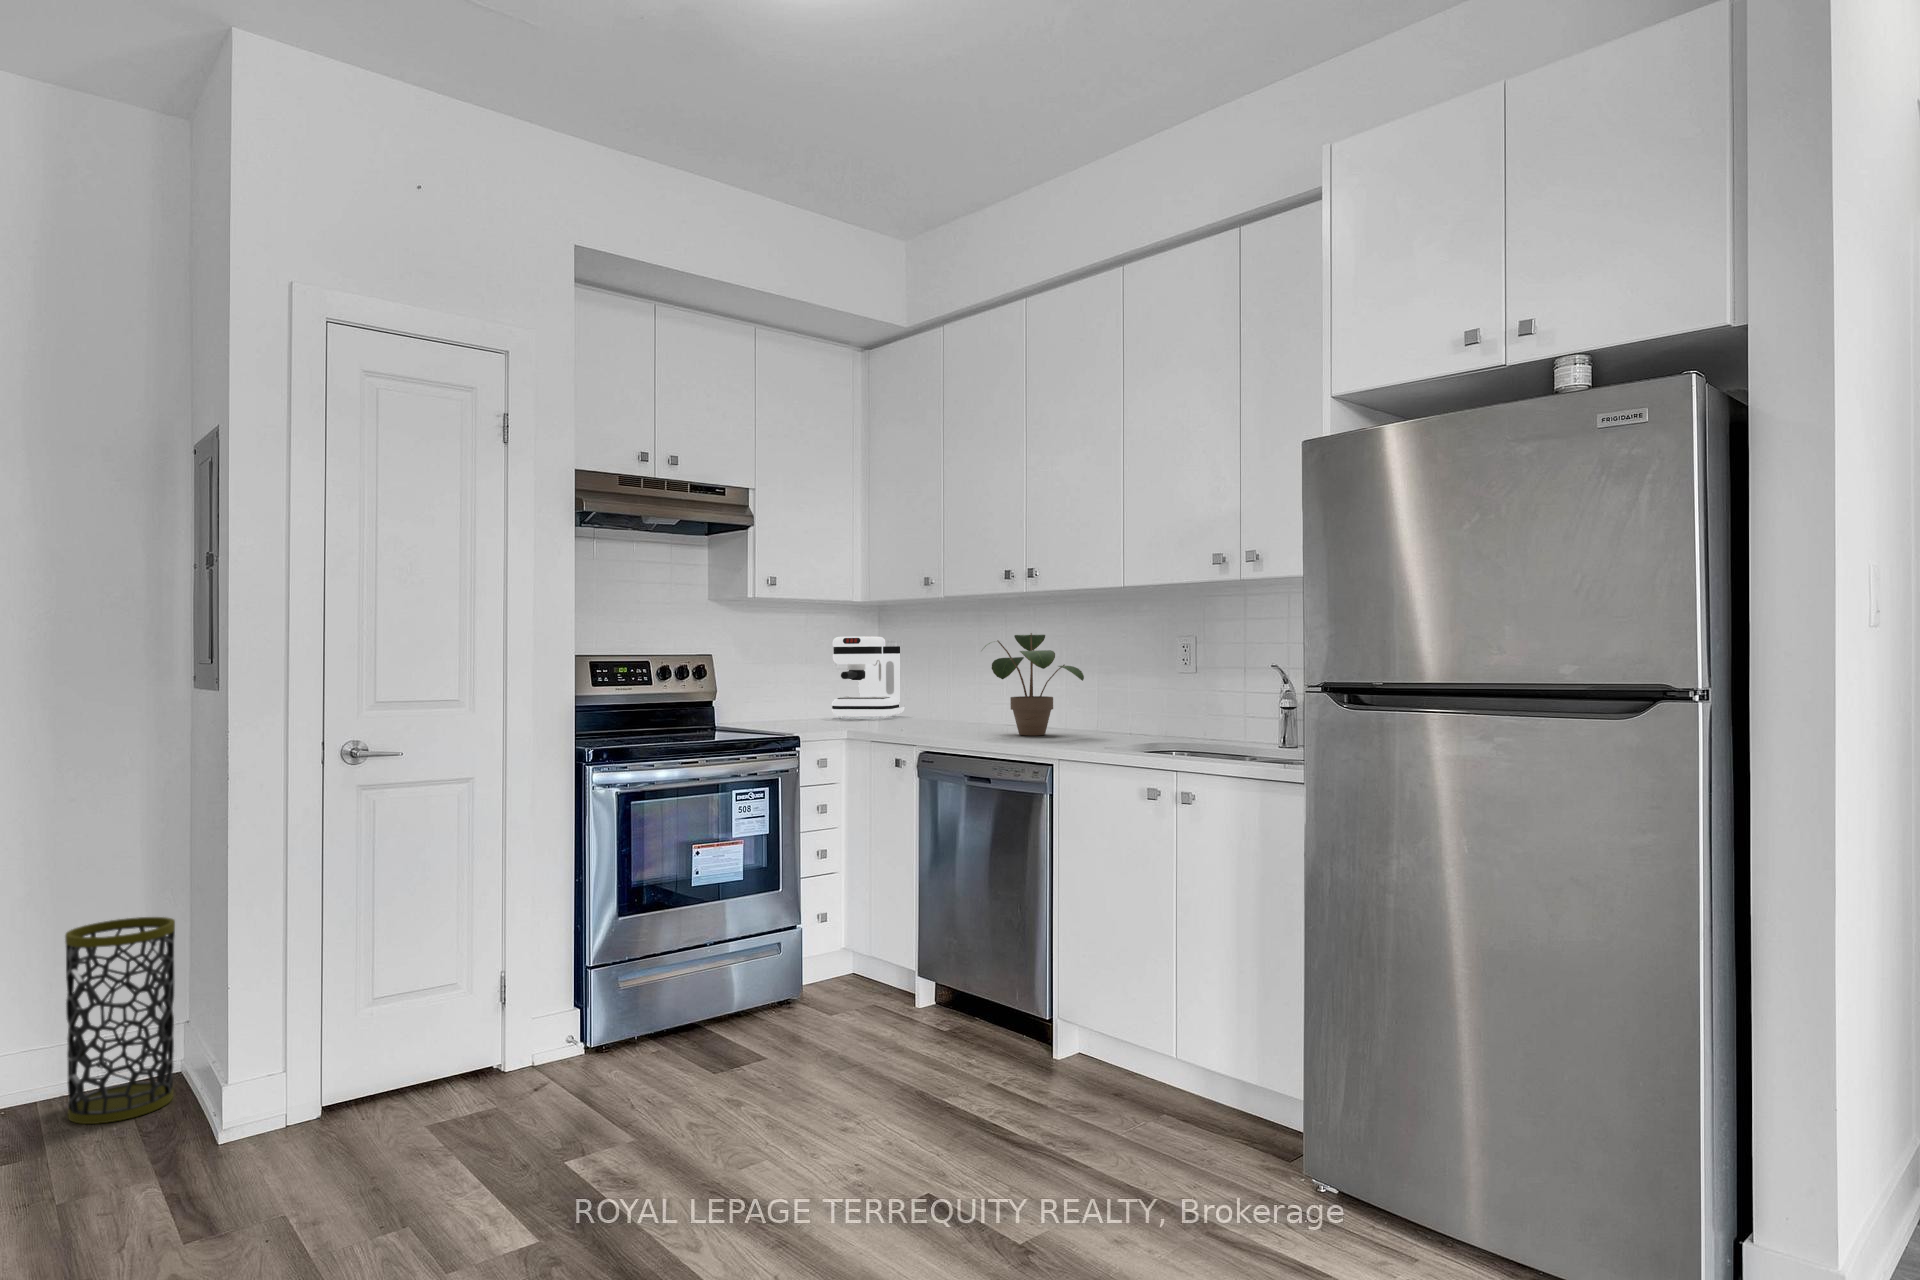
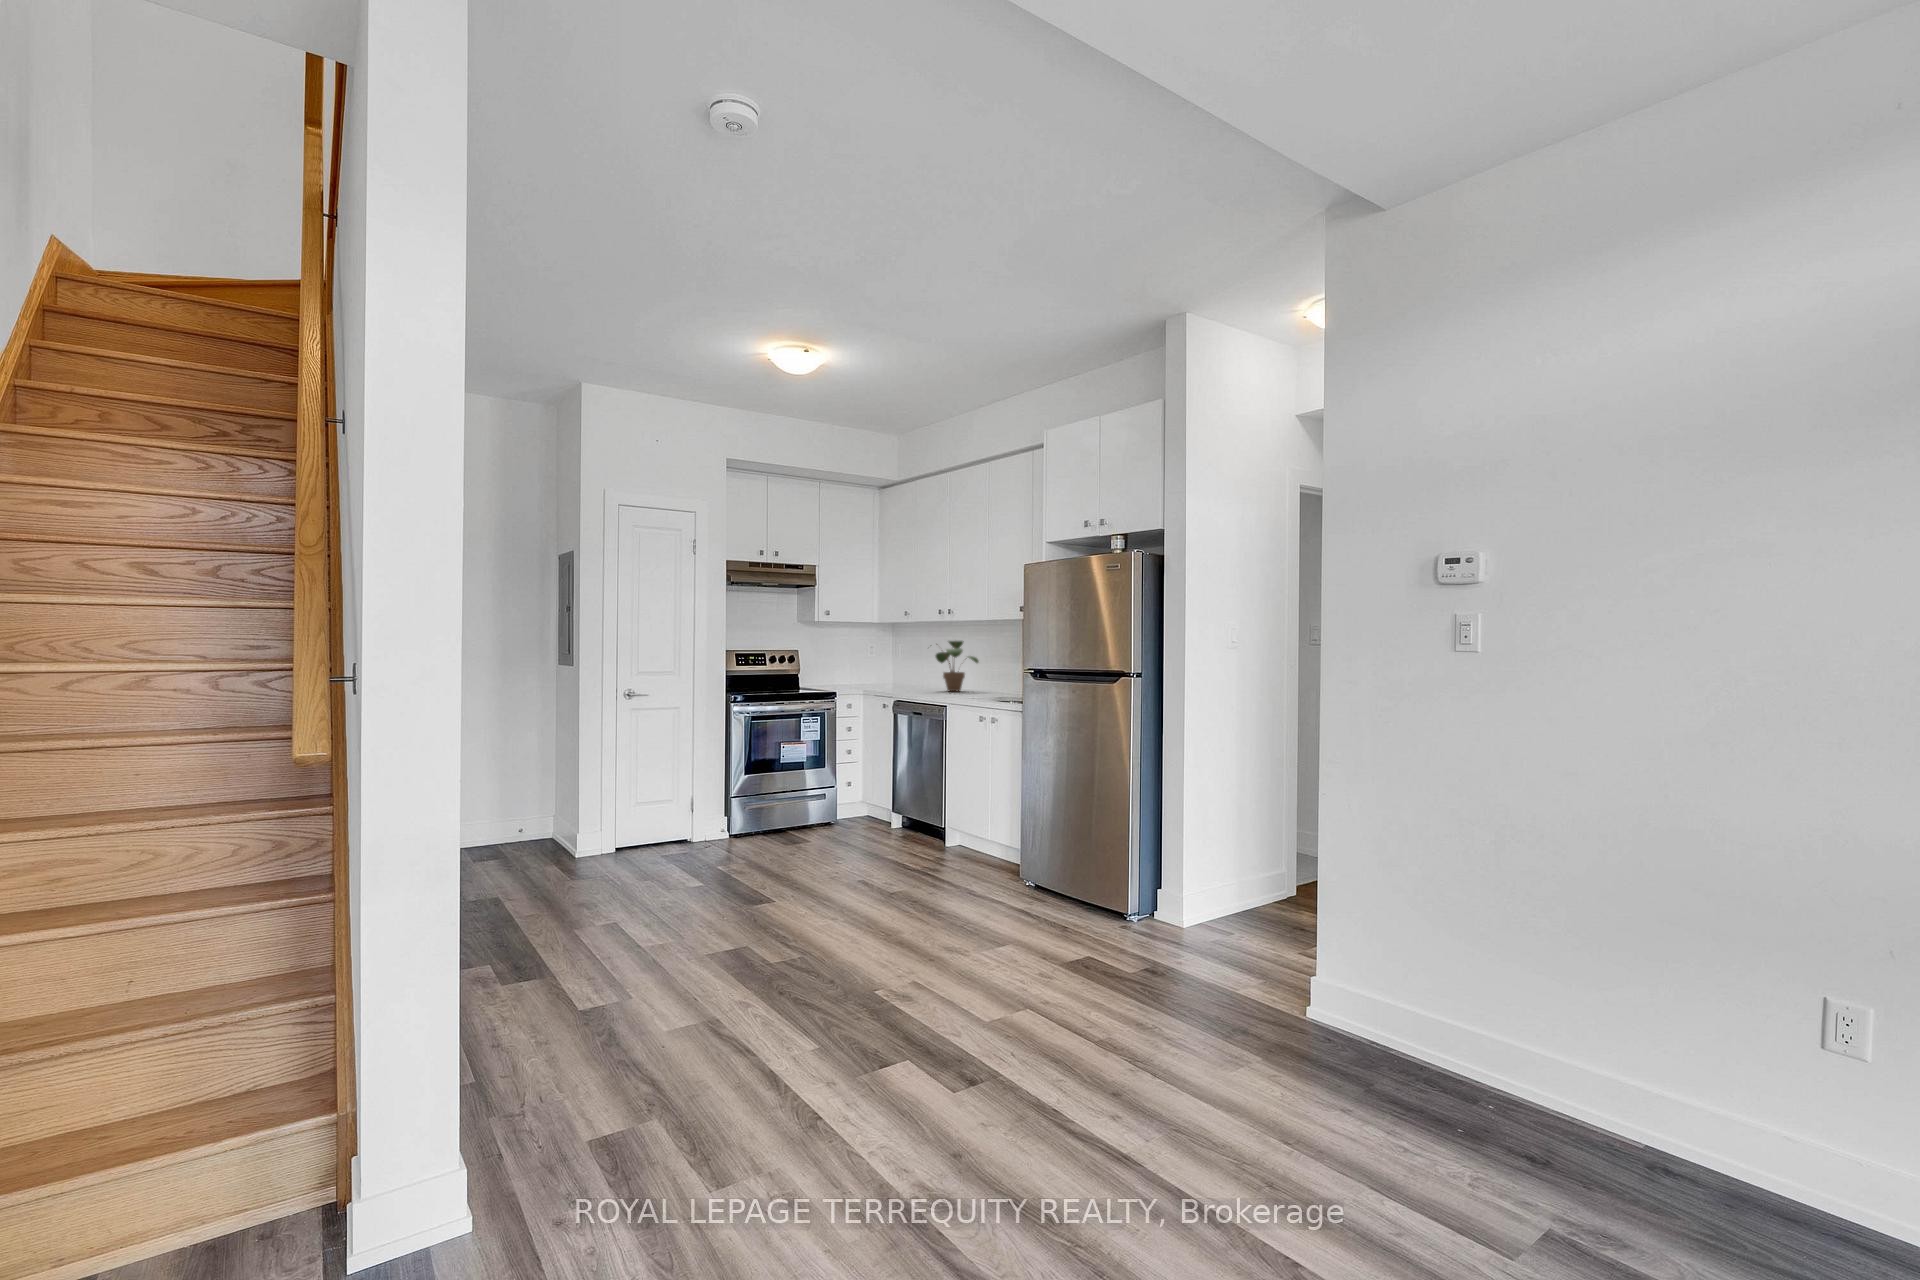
coffee maker: present [832,636,904,718] -> none [863,642,903,685]
trash can: present [65,917,175,1124] -> none [508,766,551,852]

